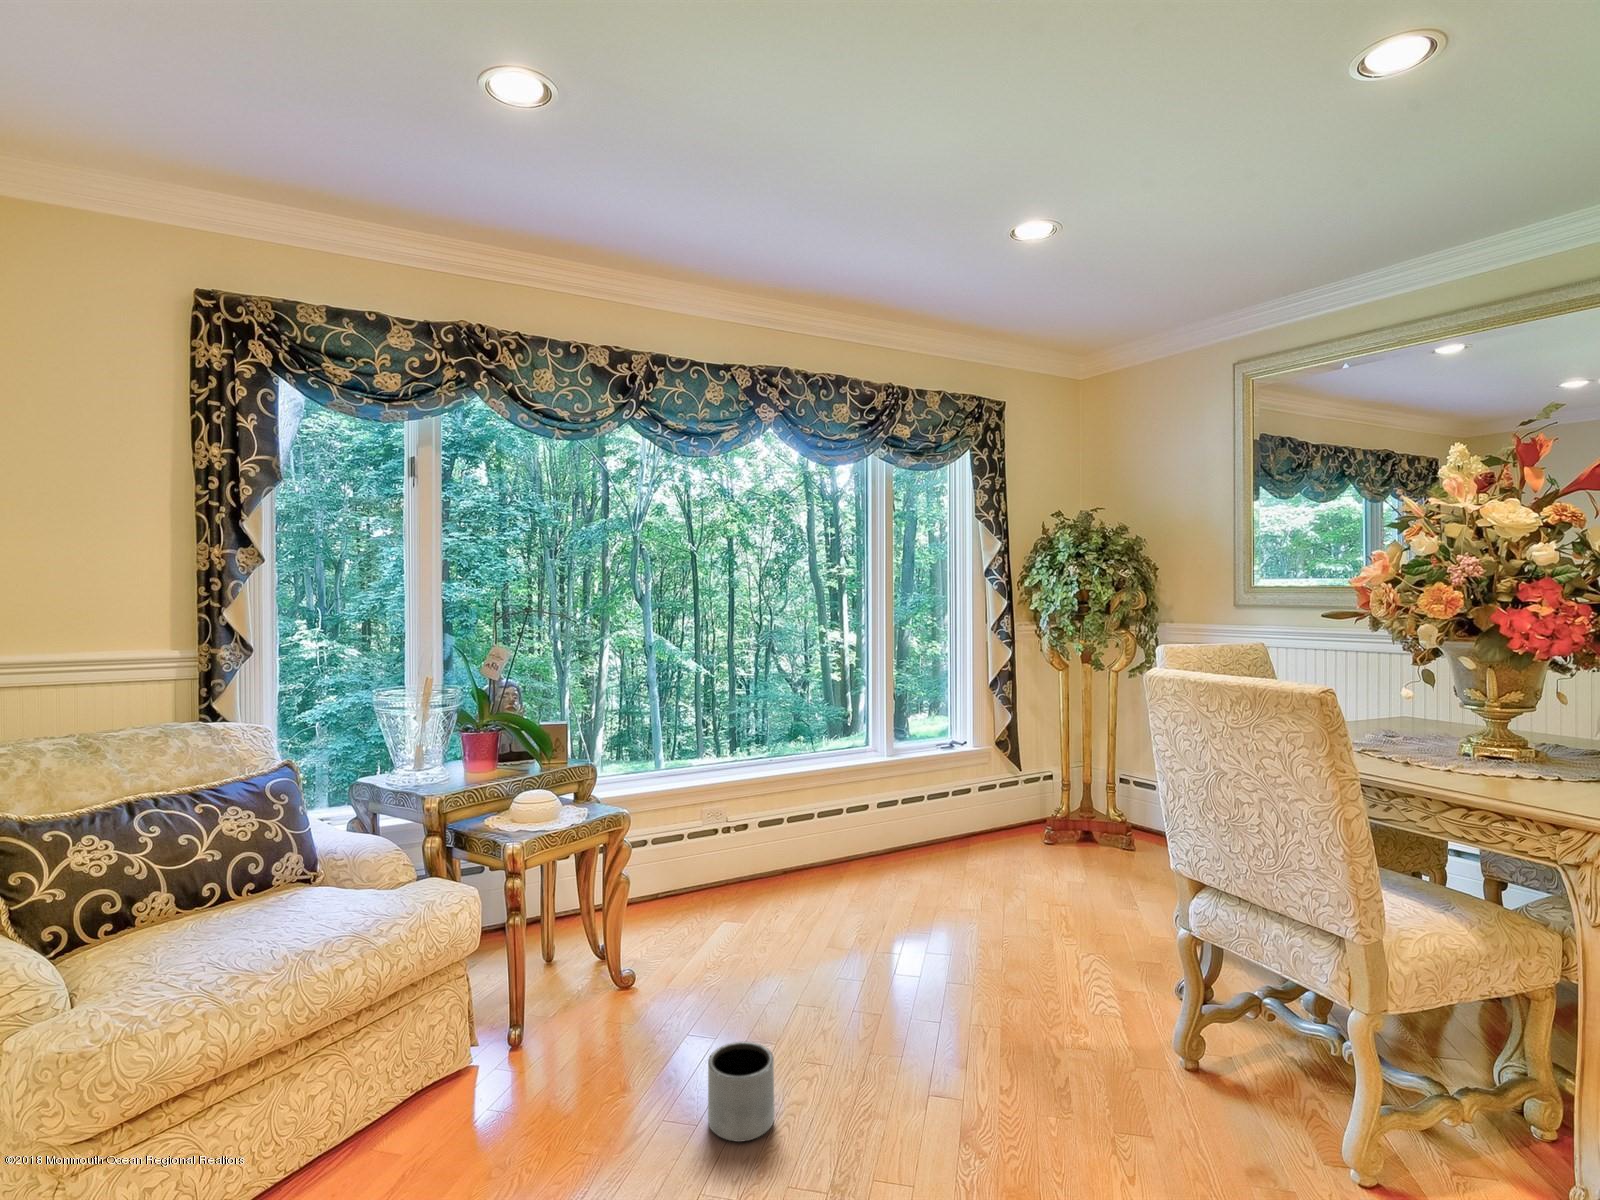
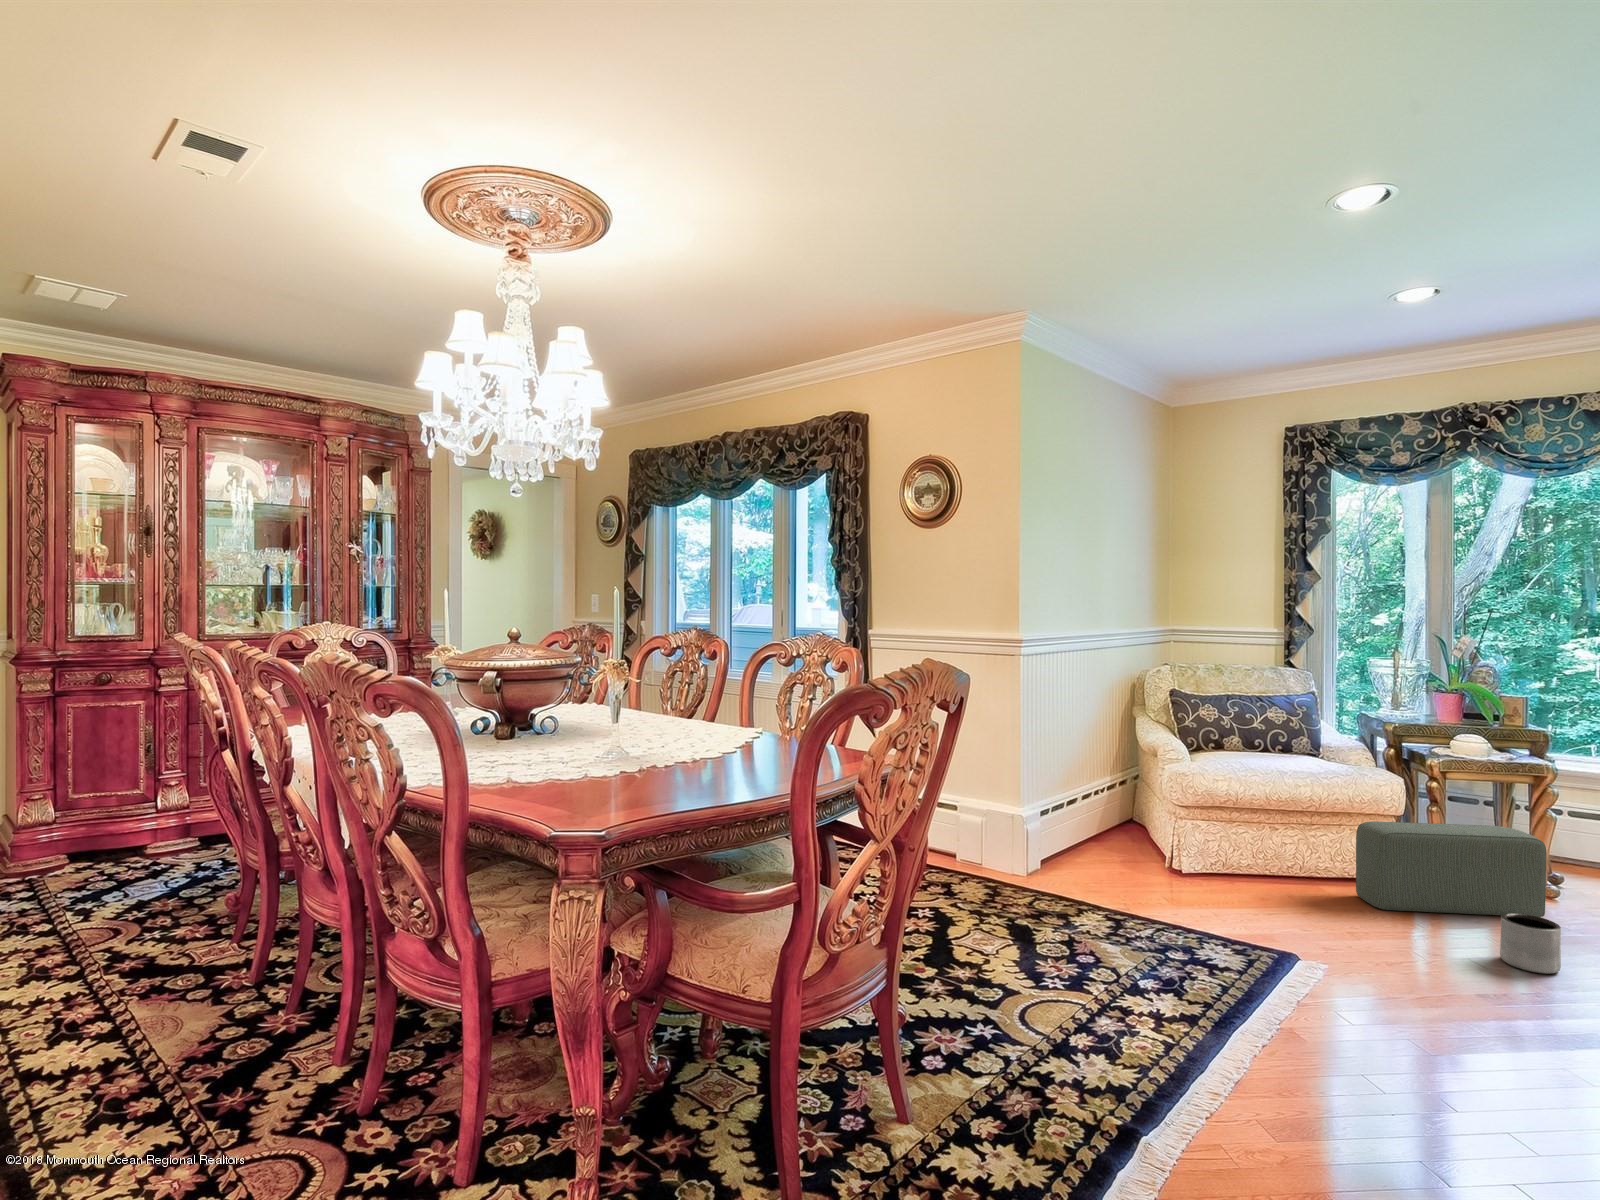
pouf: none [452,903,649,1133] -> present [1356,821,1547,917]

